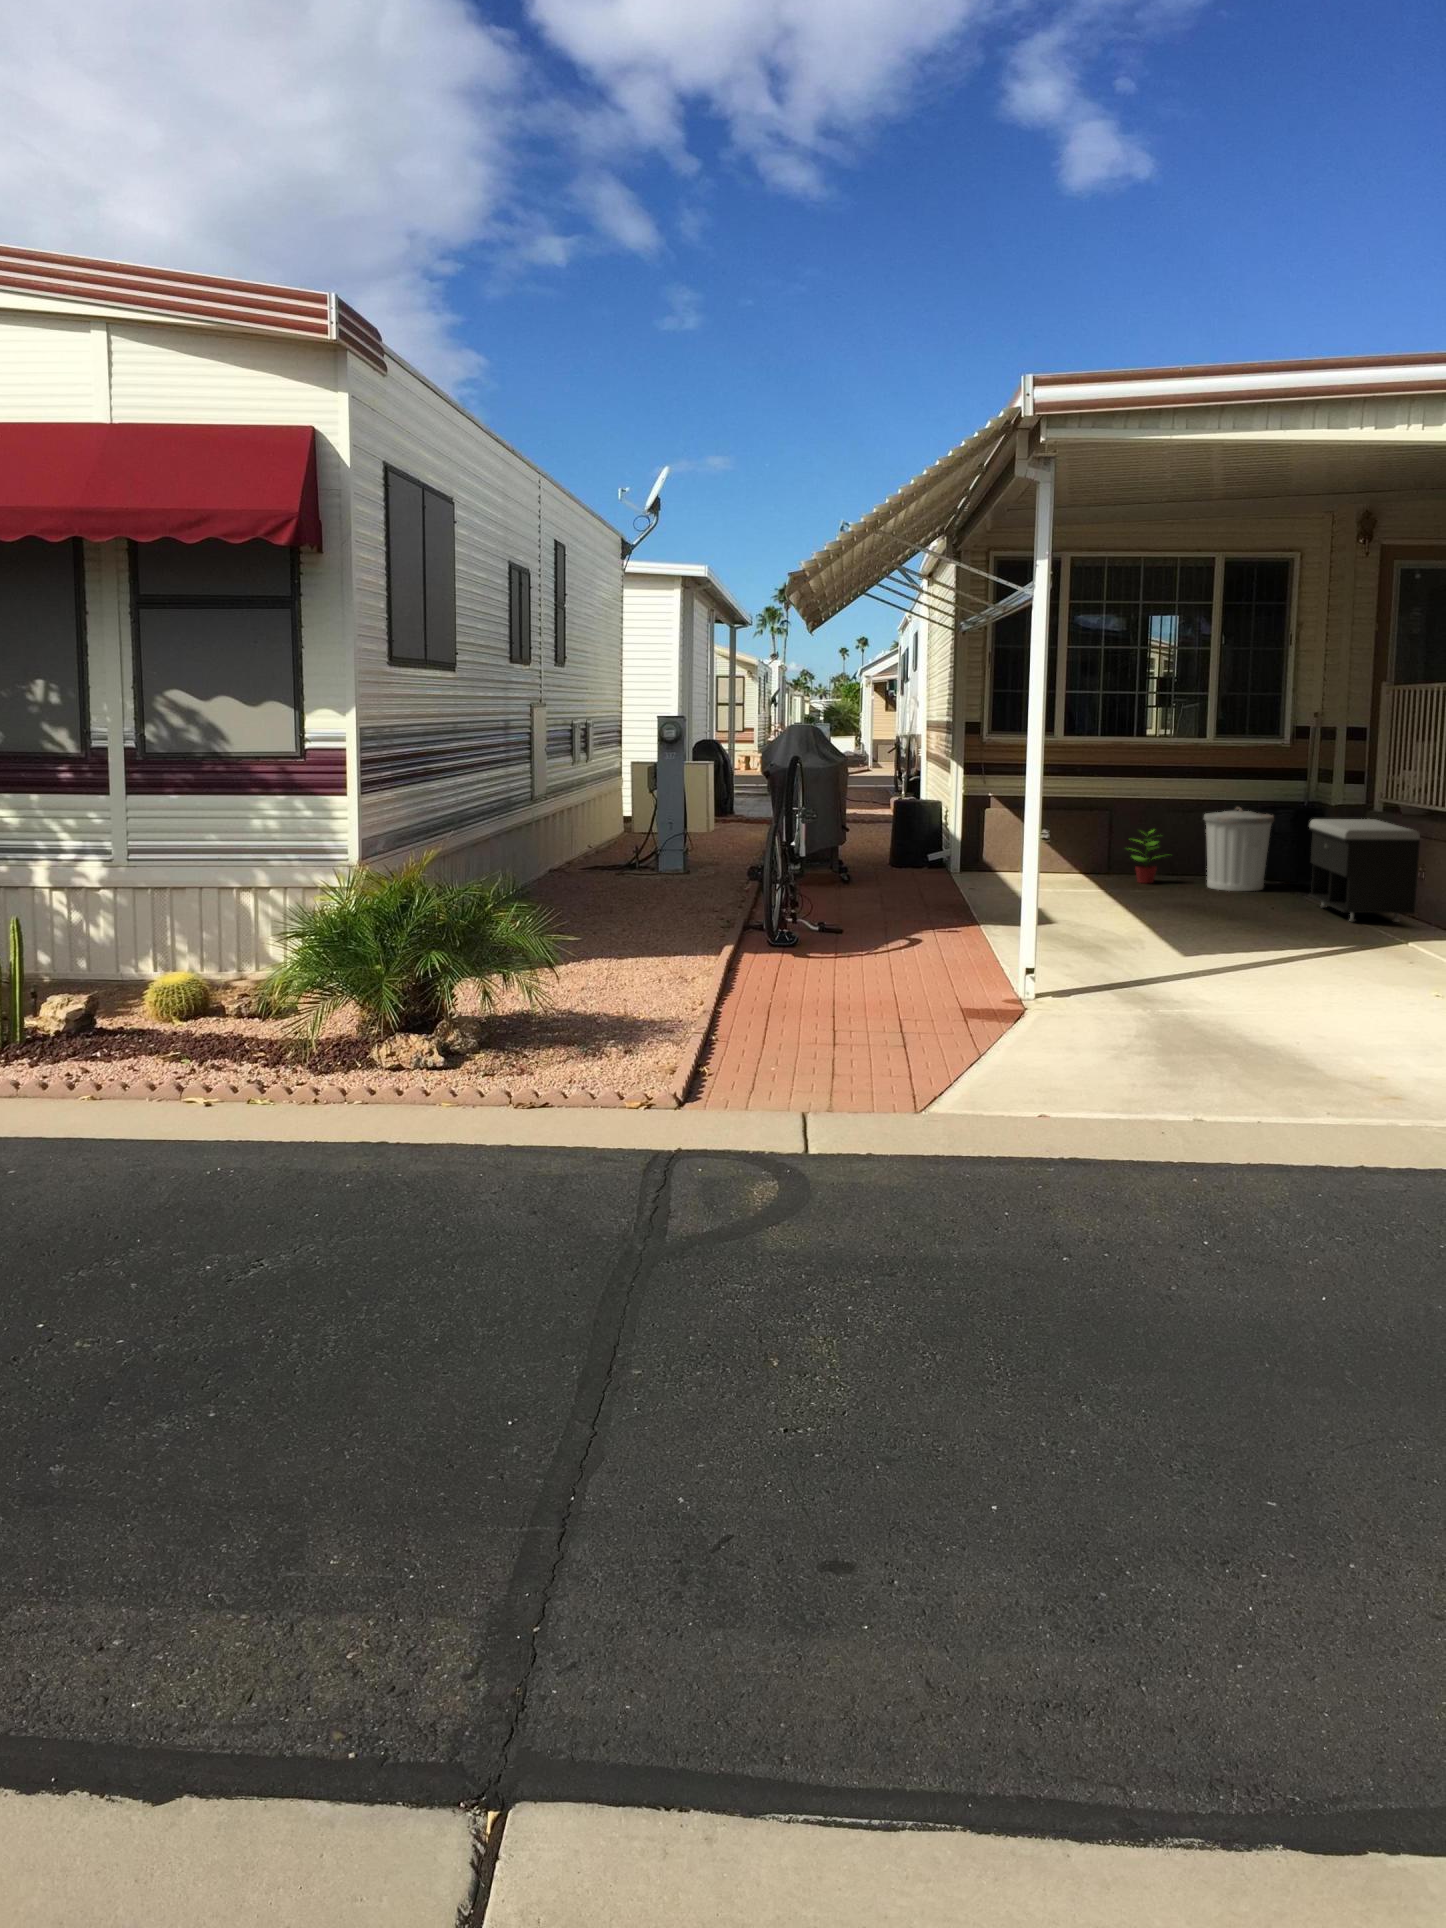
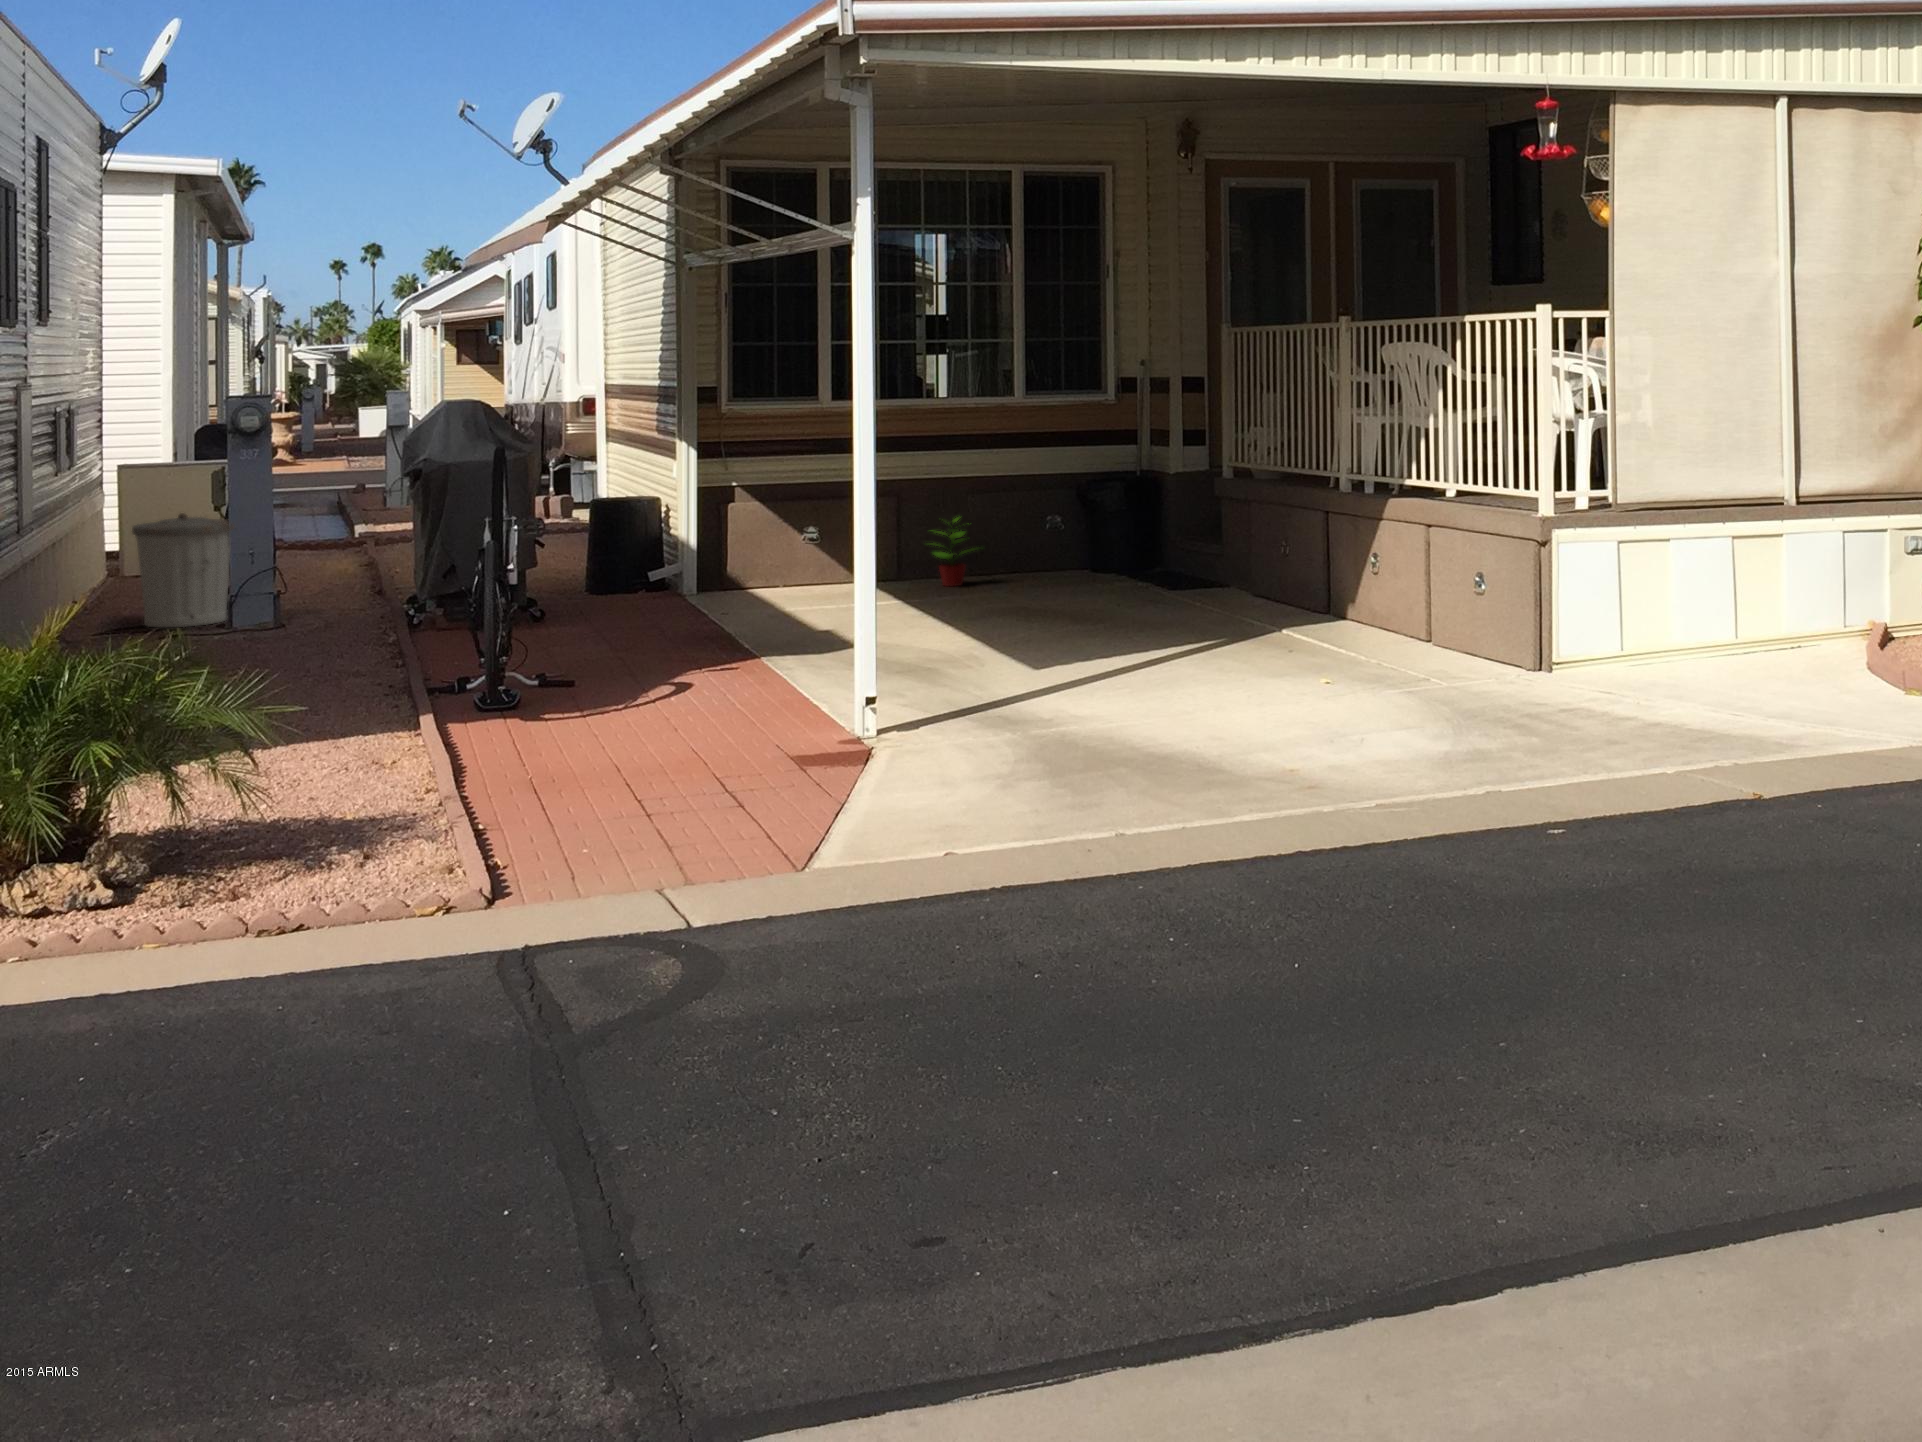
trash can: present [1204,808,1274,891] -> present [132,513,234,627]
storage bench: present [1309,819,1420,922] -> none [1150,488,1276,611]

